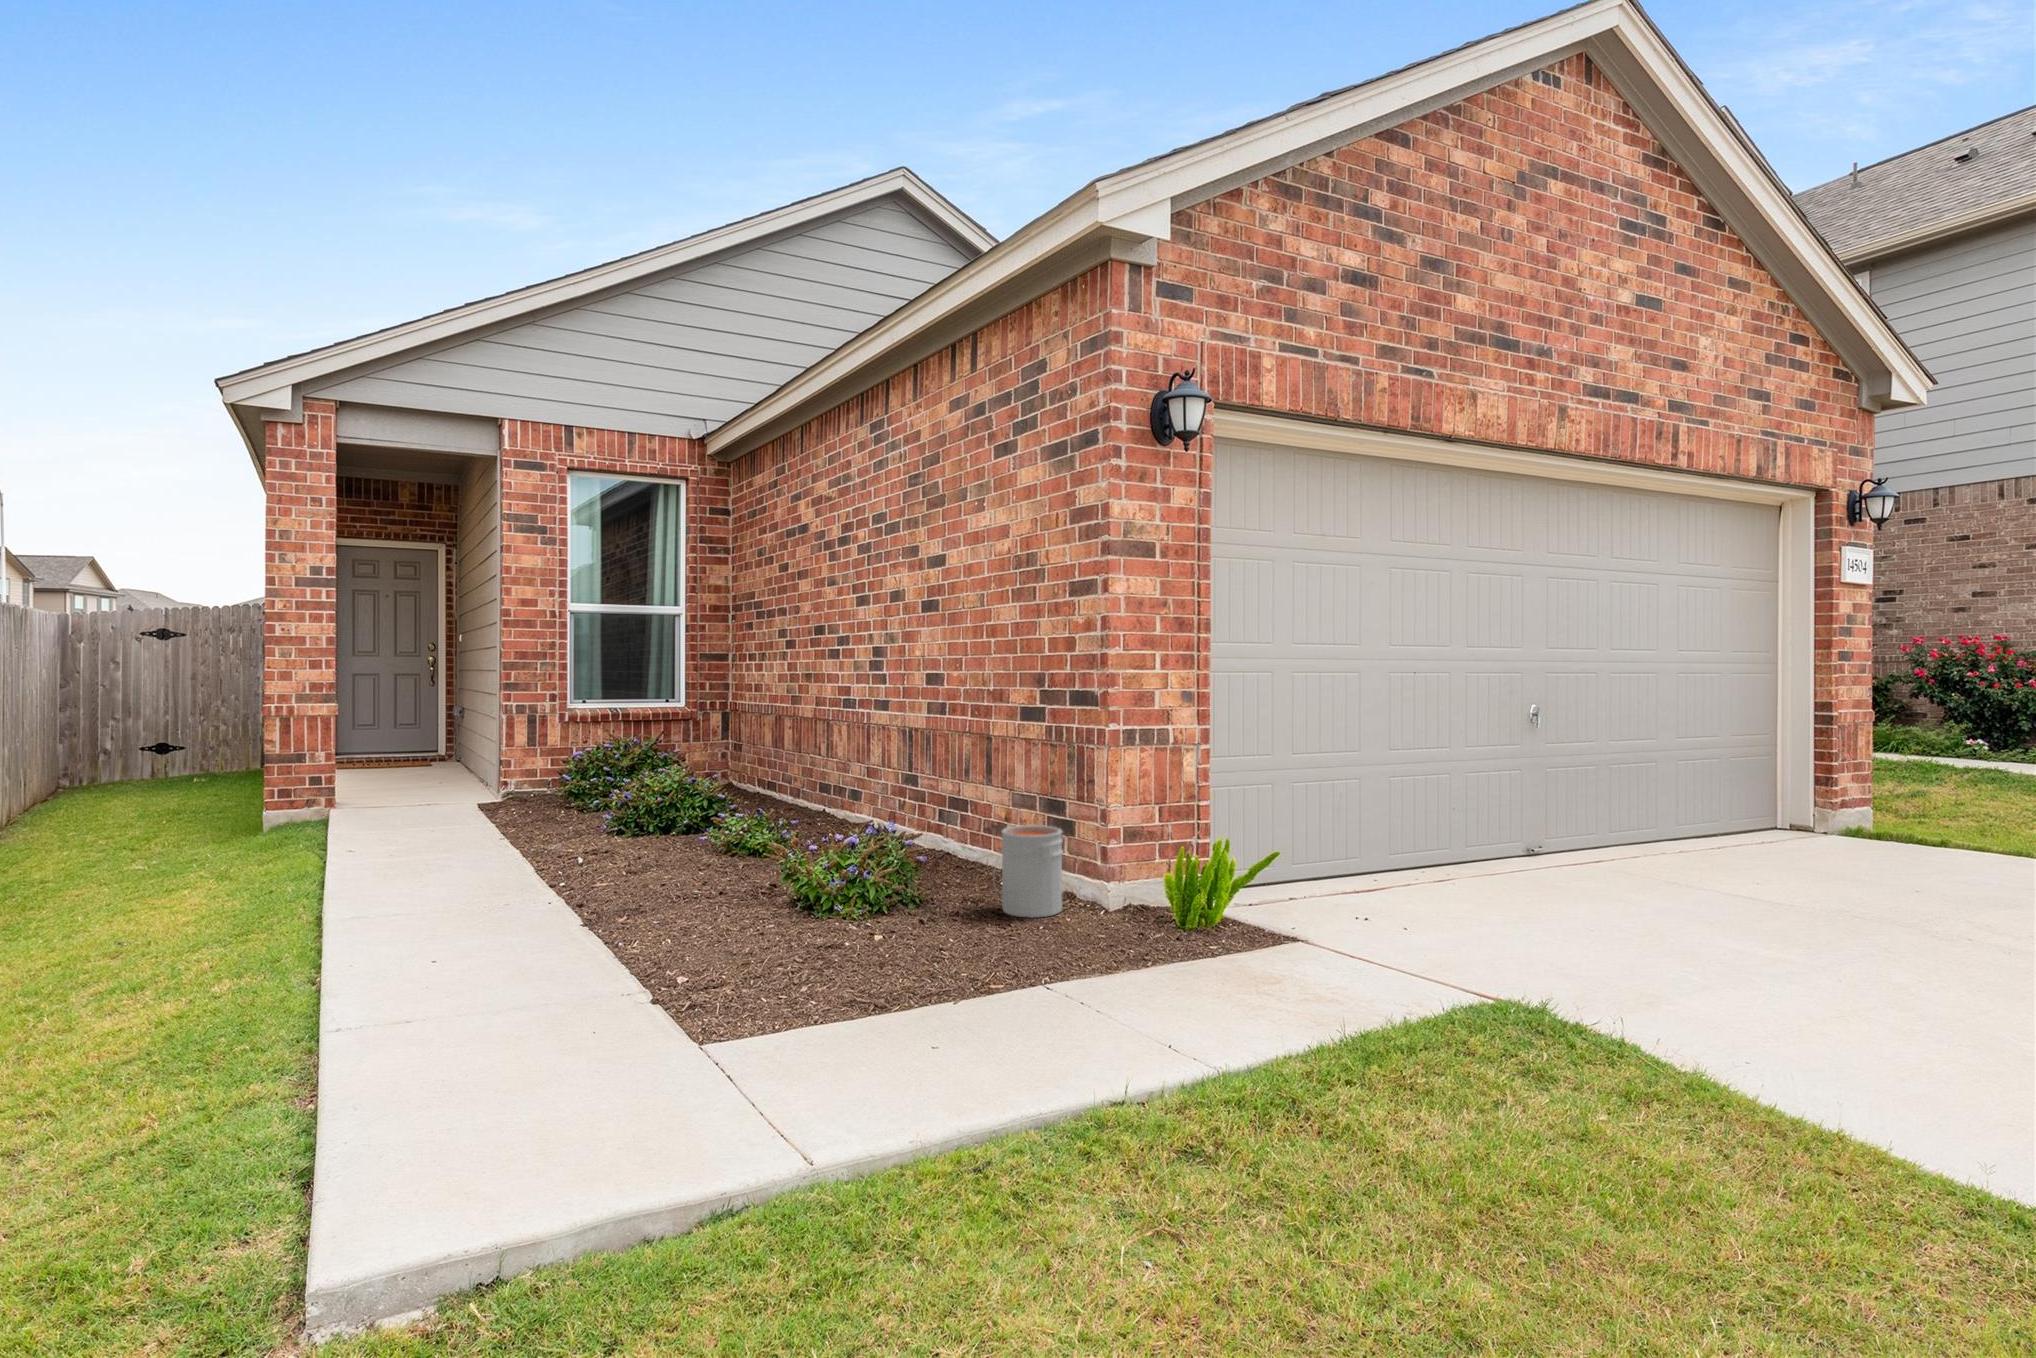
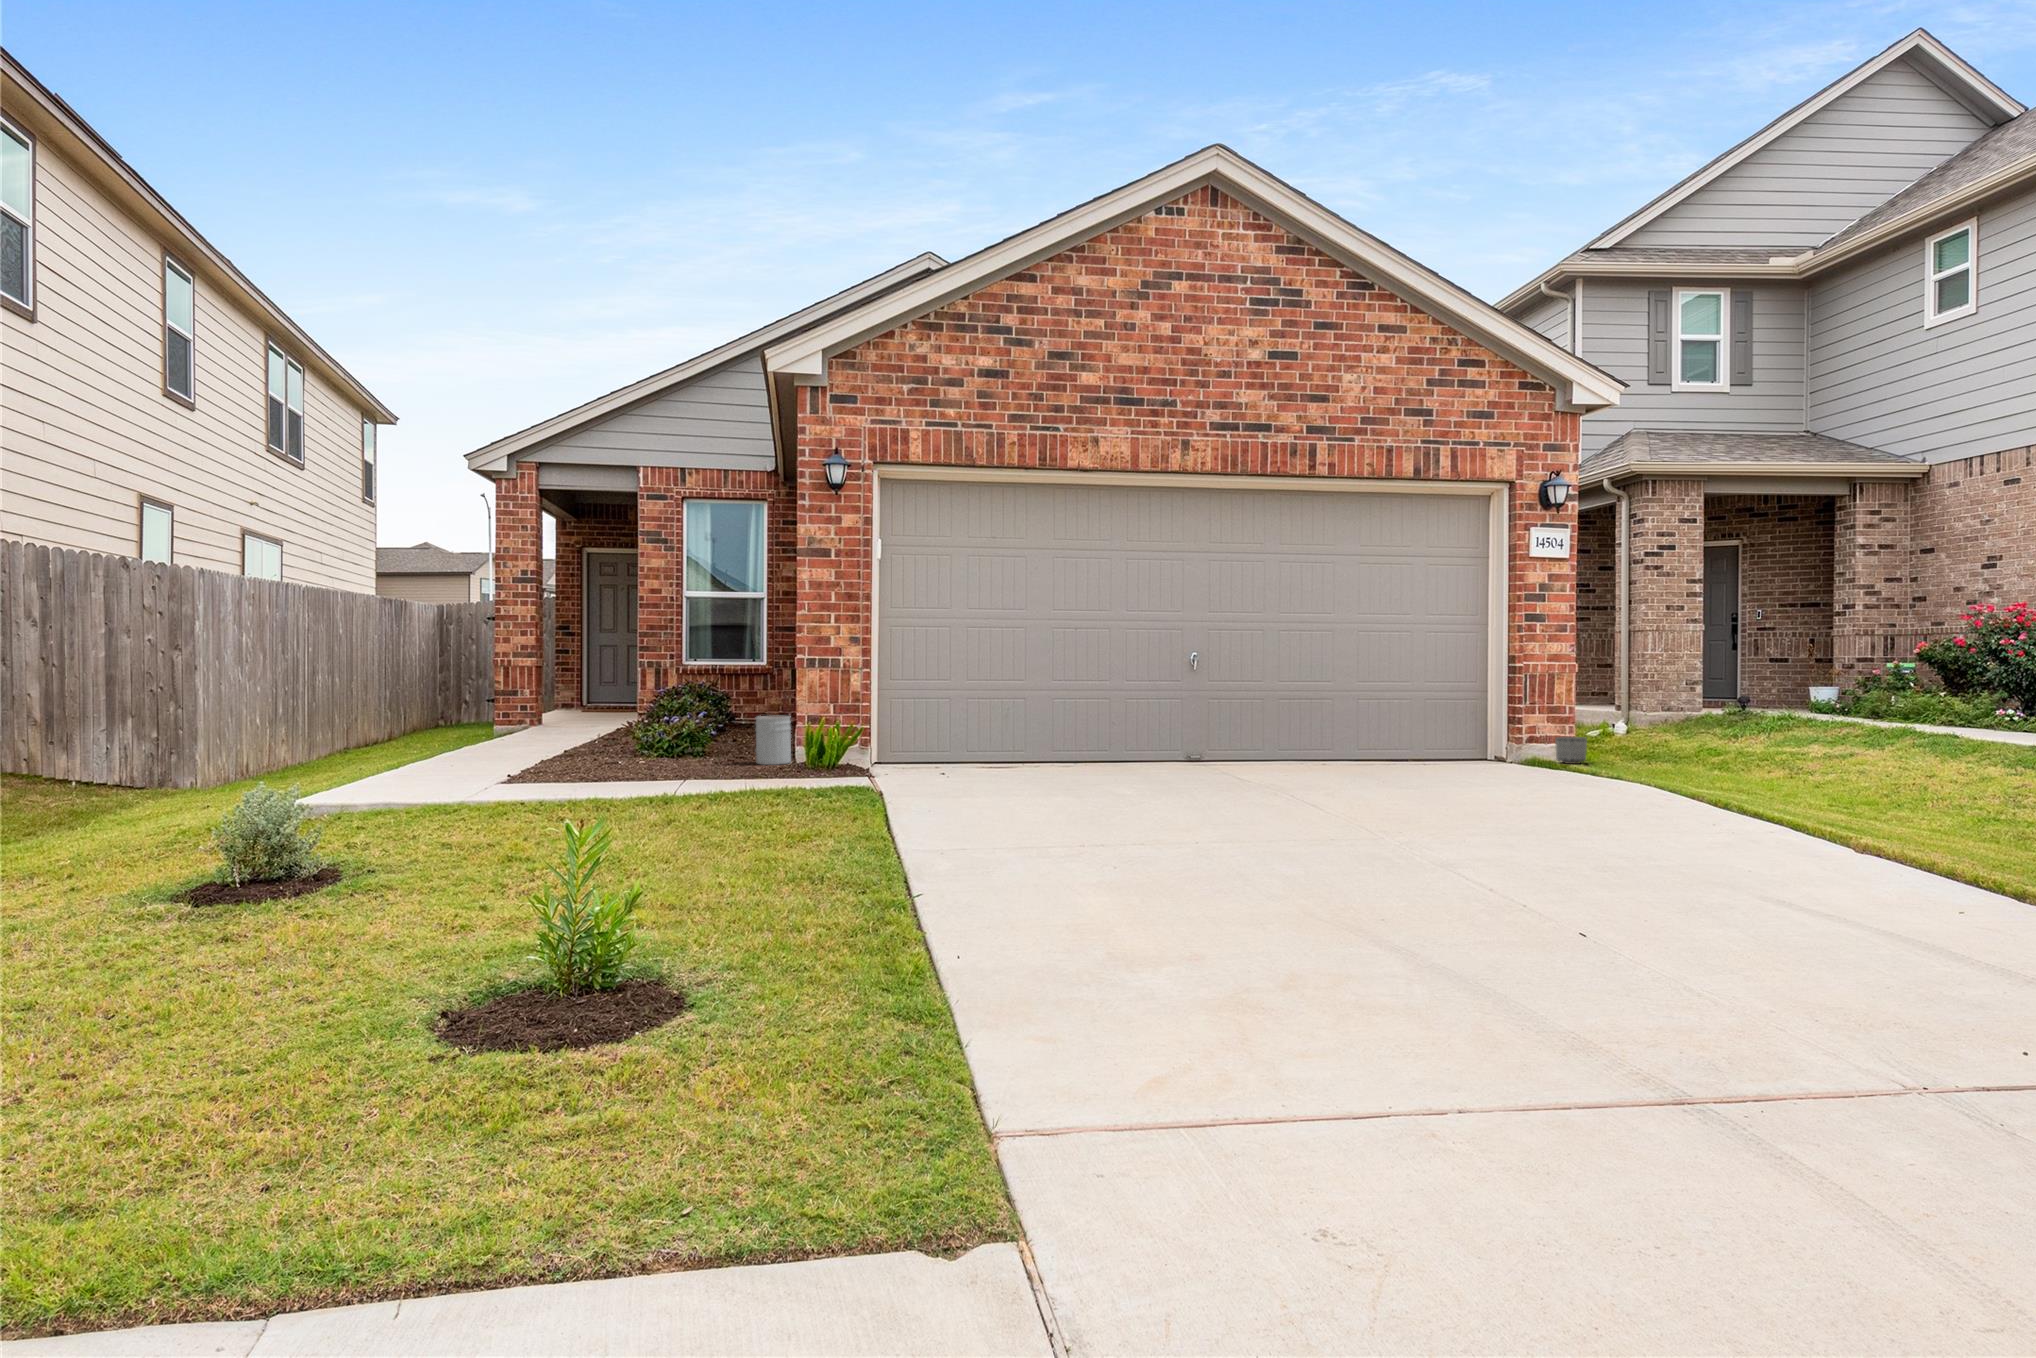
planter: none [1876,799,1921,833] -> present [1555,737,1587,764]

